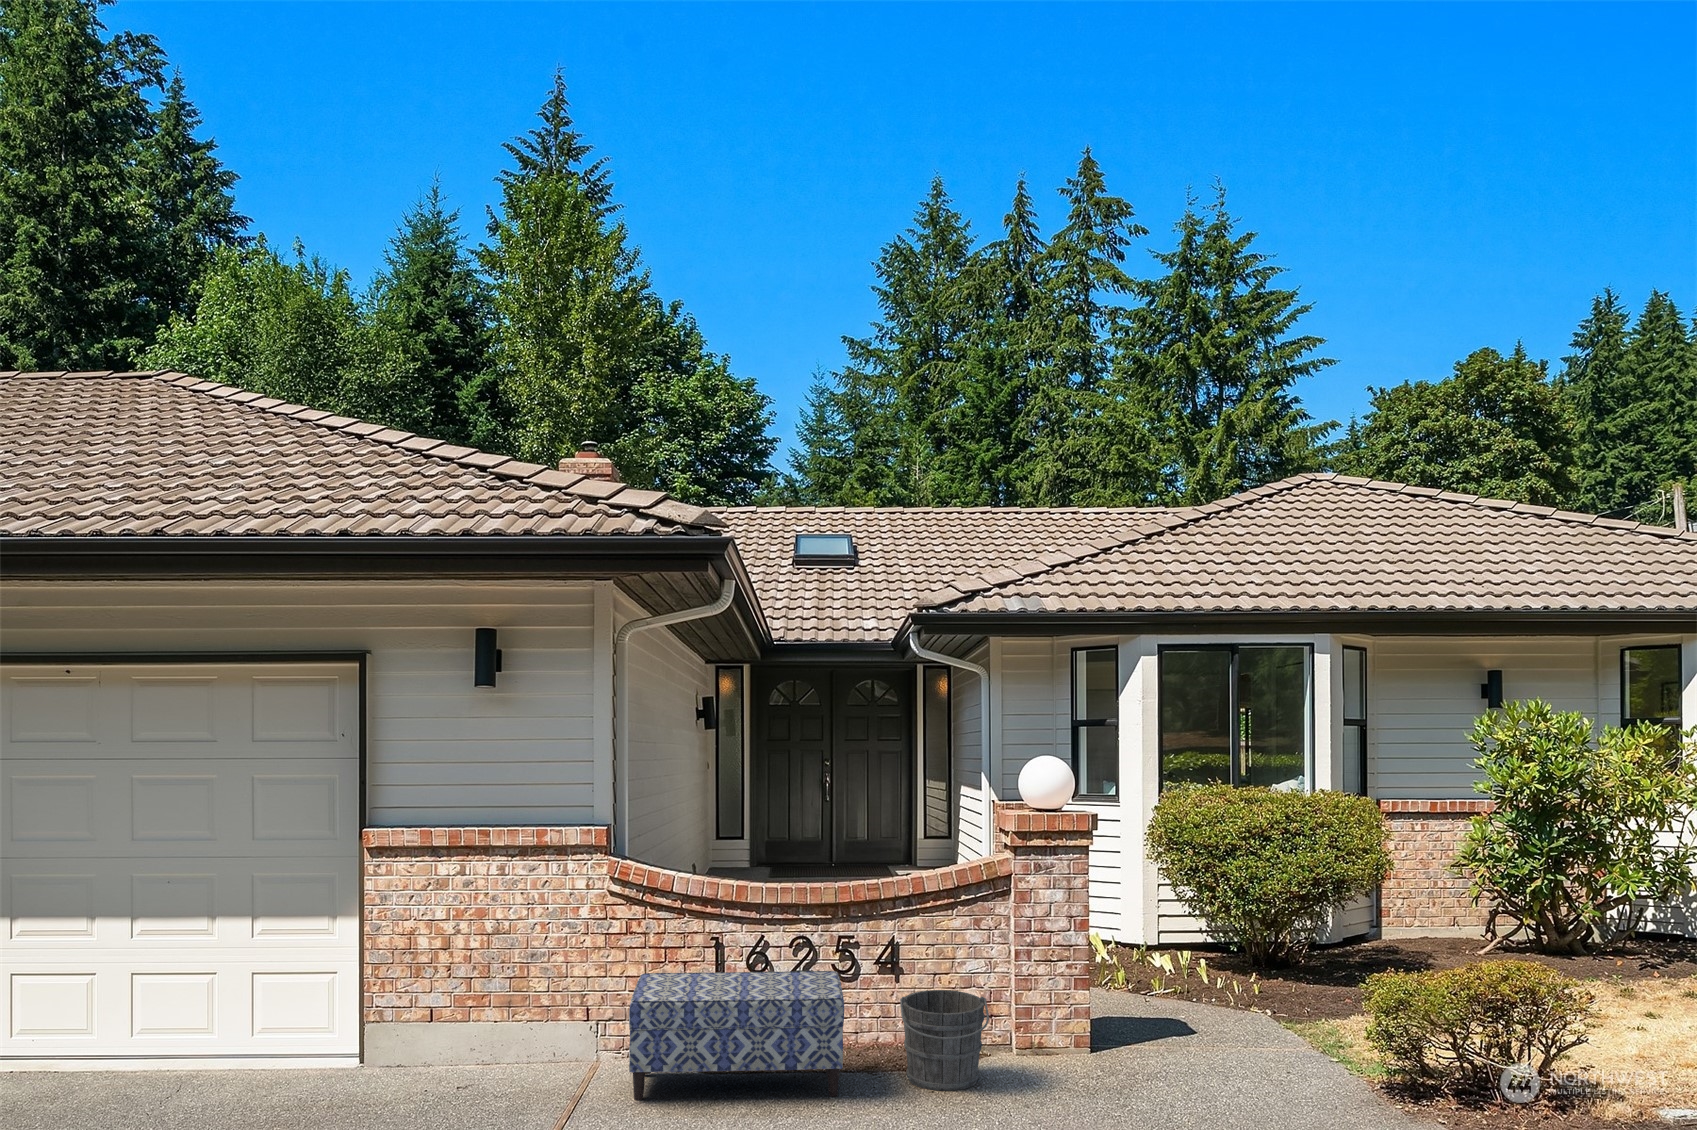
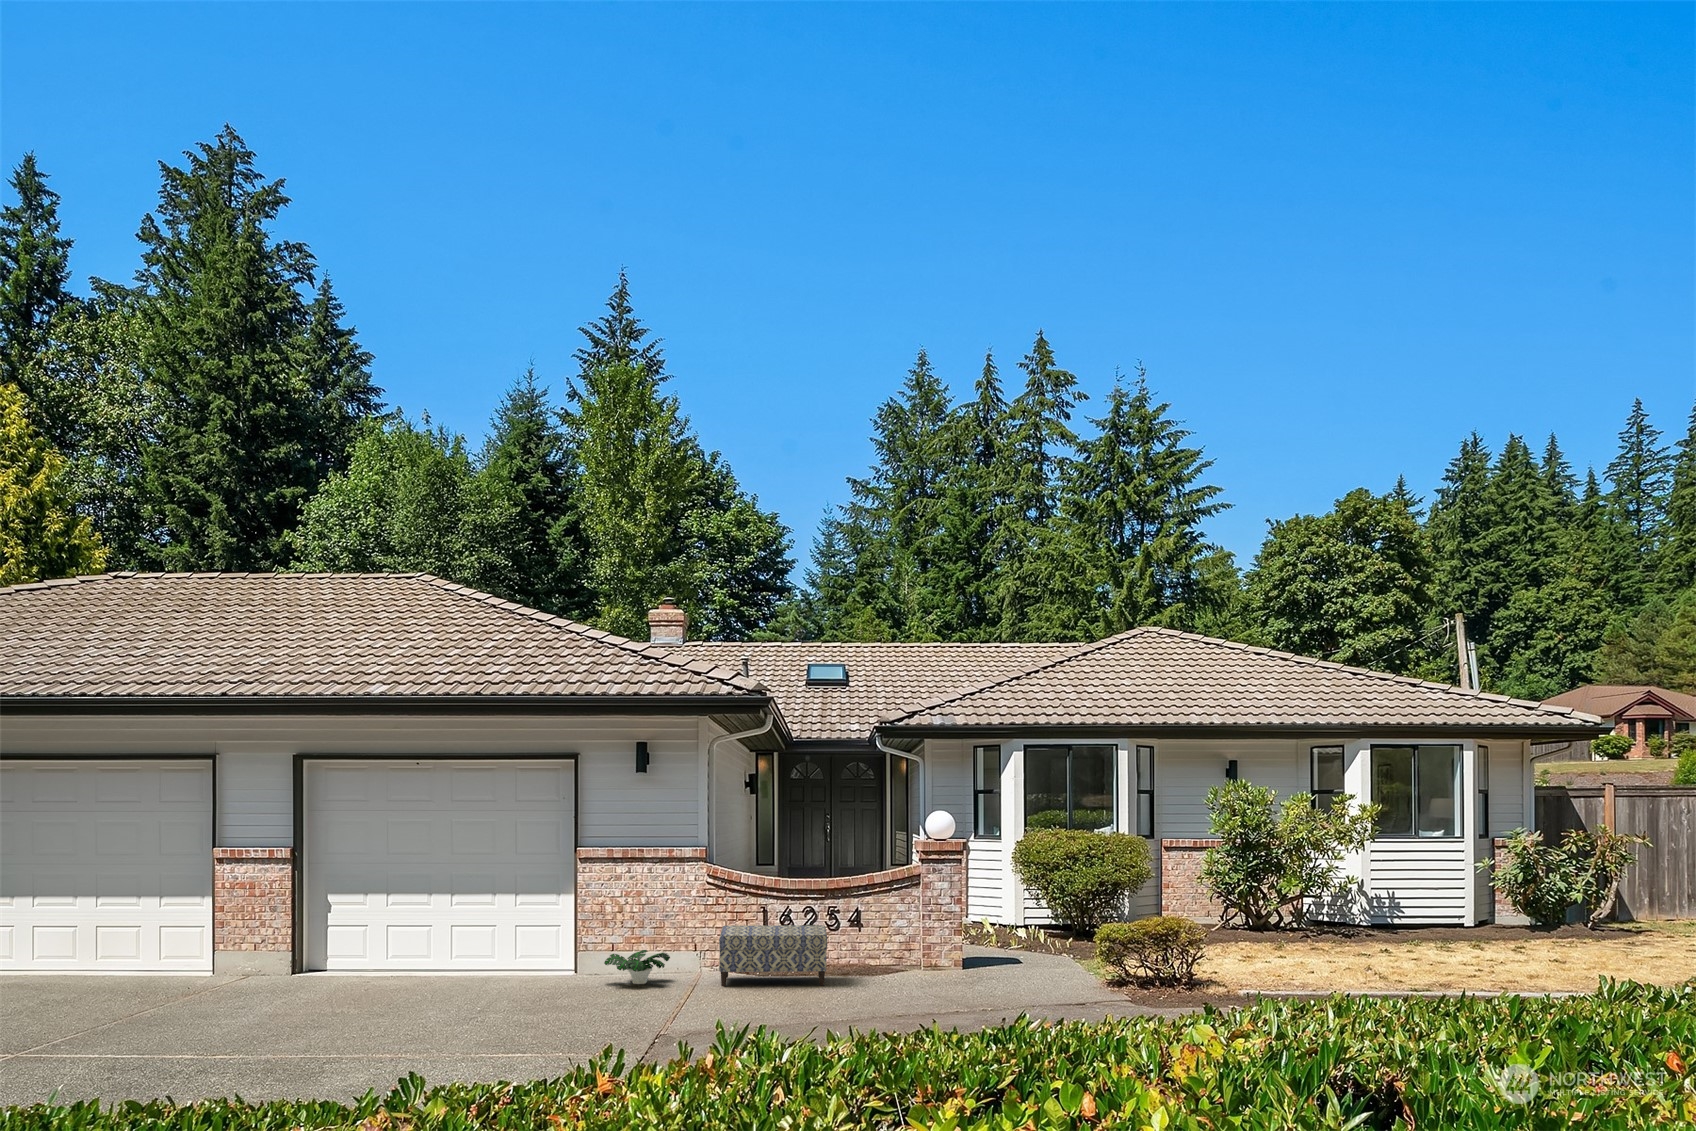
bucket: present [900,990,989,1091] -> none [857,936,902,985]
potted plant: none [402,1022,537,1094] -> present [604,950,670,984]

